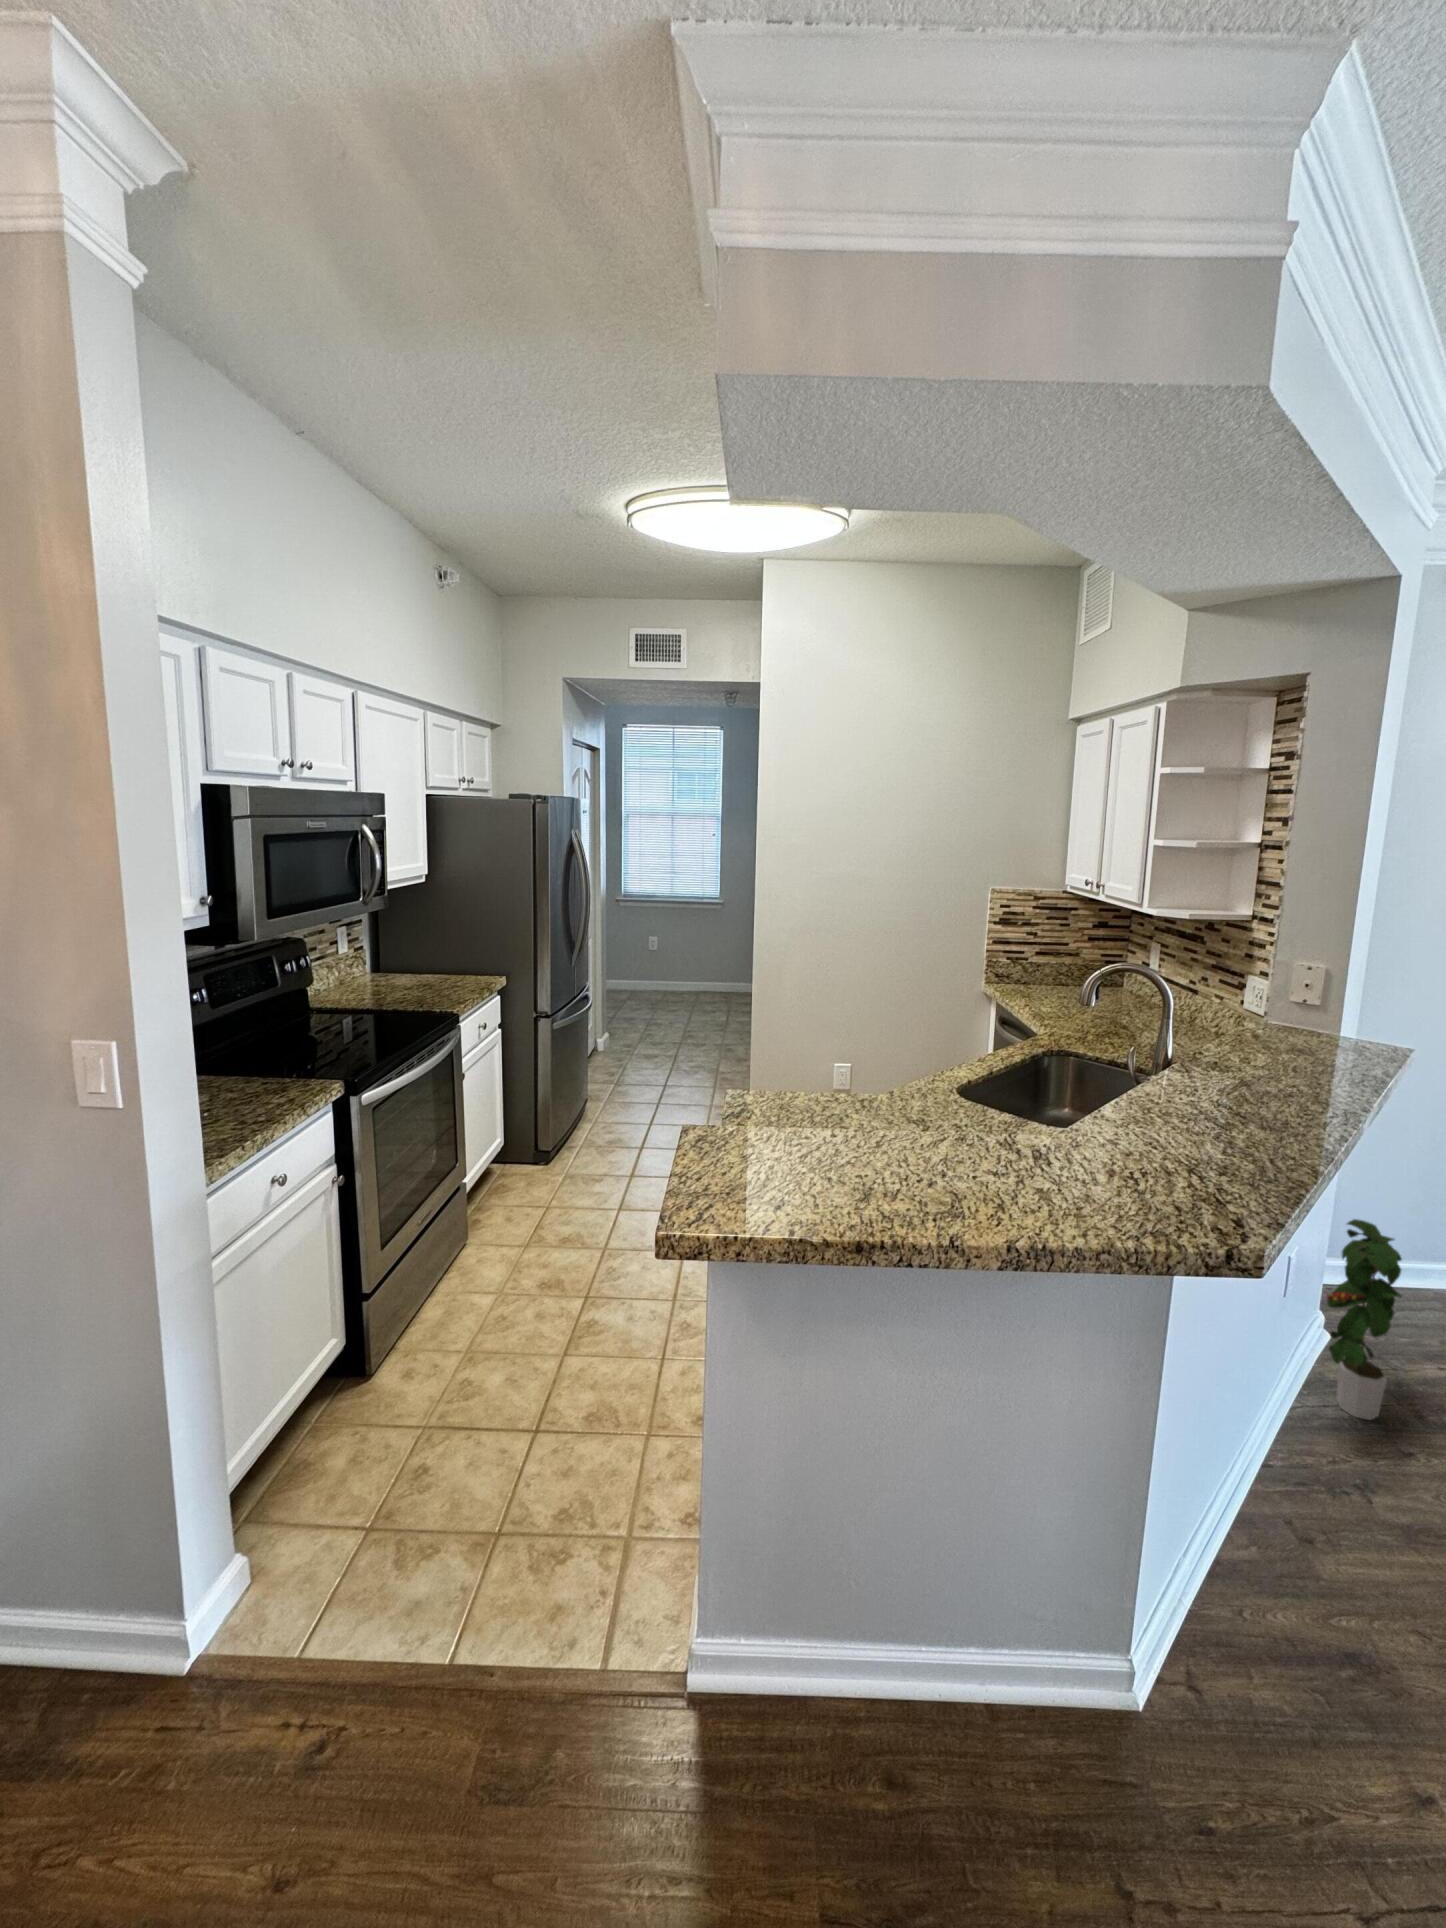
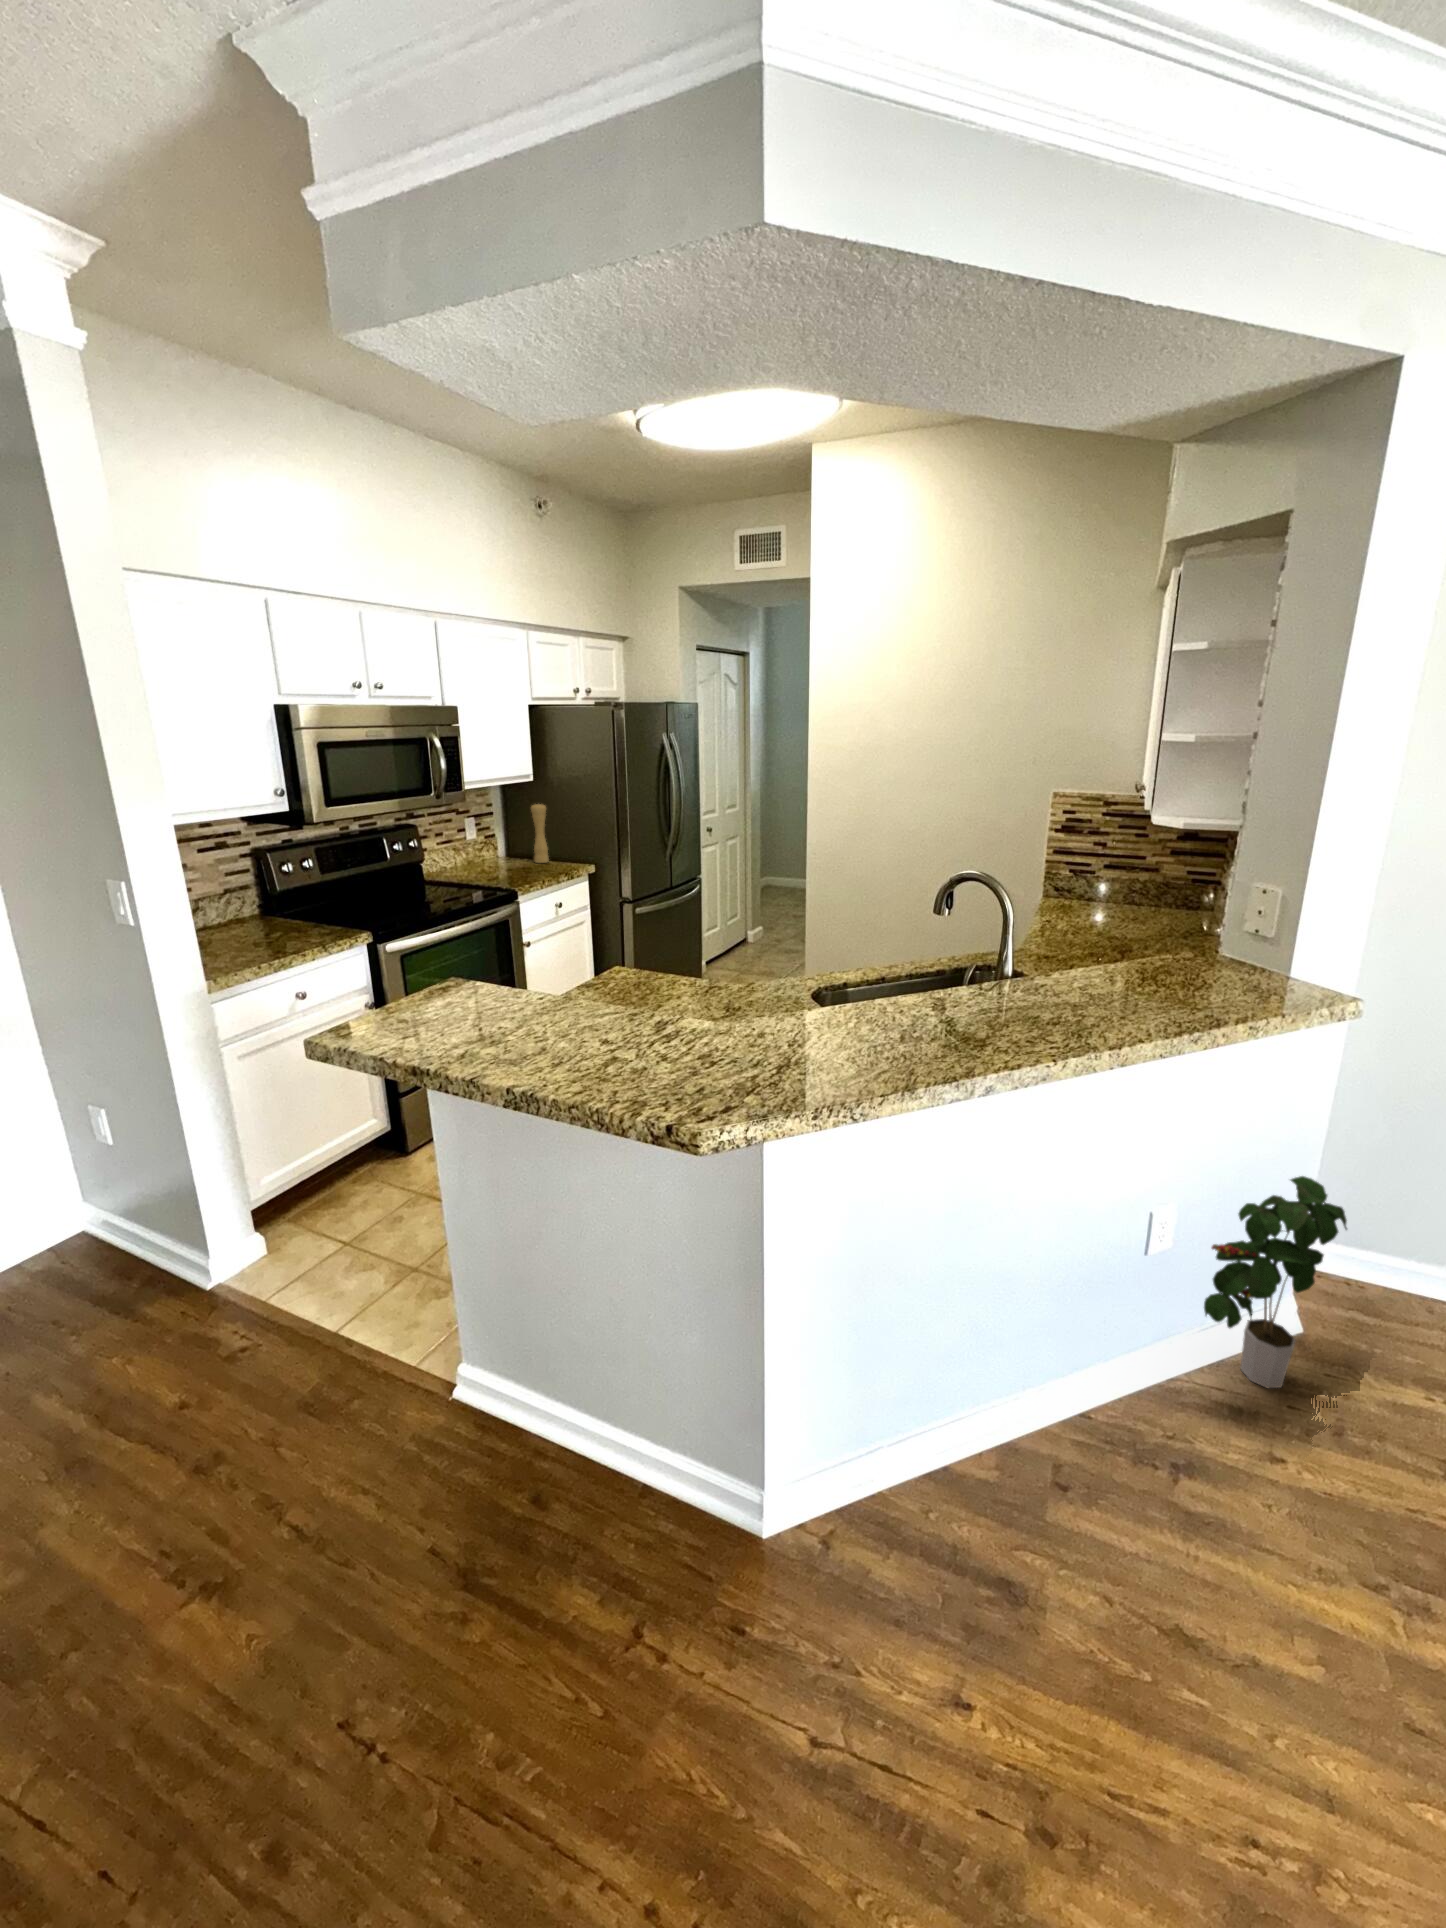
pepper mill: none [419,908,439,979] -> present [531,804,549,863]

